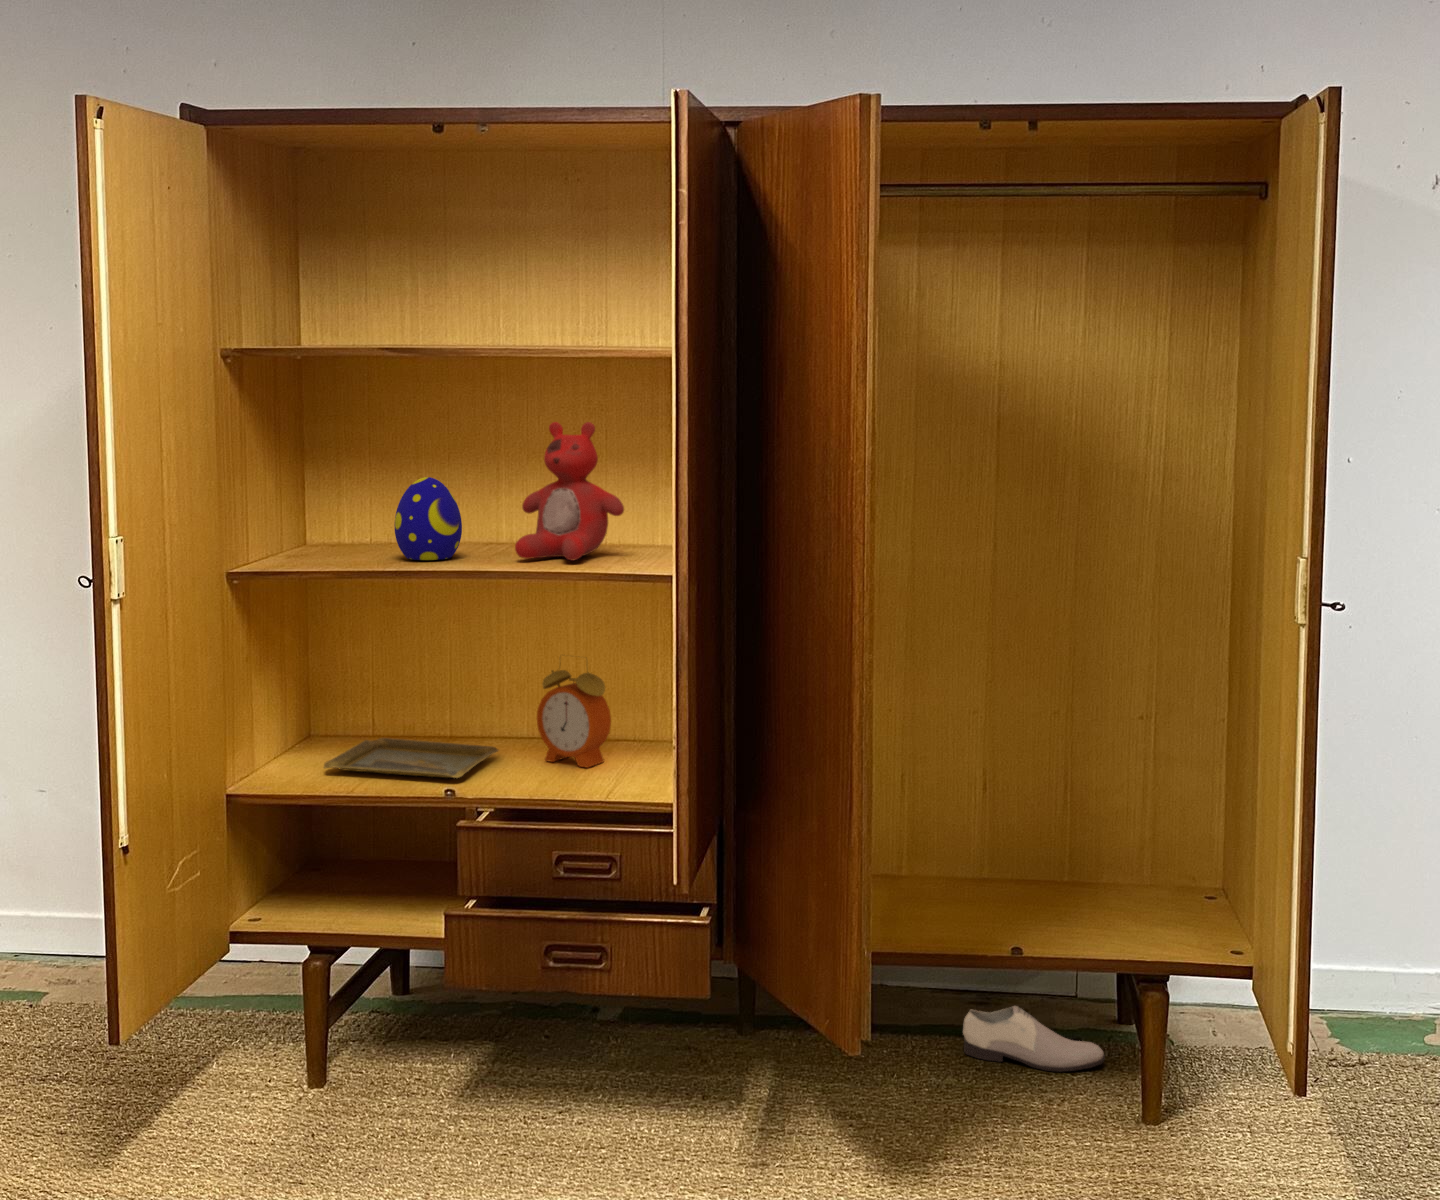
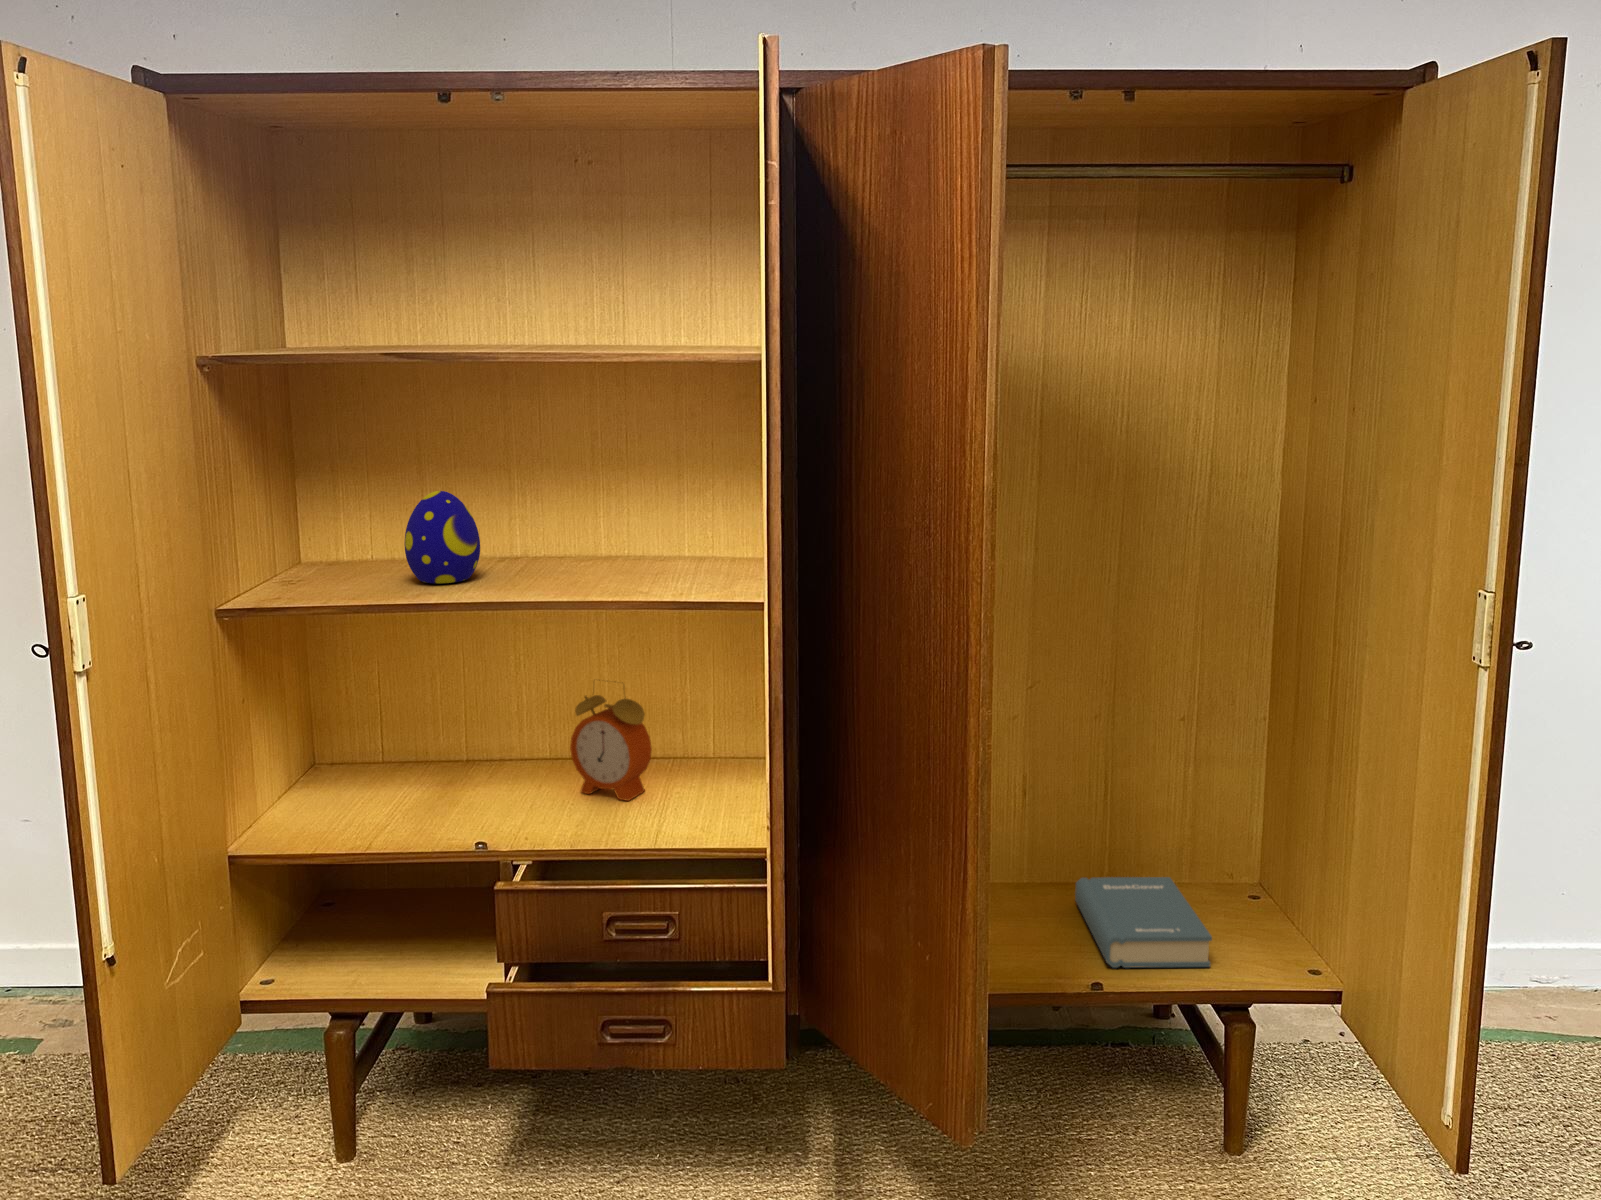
stuffed bear: present [515,422,624,560] -> none [541,426,659,581]
tray: present [324,738,498,778] -> none [337,770,530,823]
hardback book: none [1015,865,1134,943] -> present [1075,877,1212,968]
shoe: present [963,1006,1105,1072] -> none [1021,1015,1165,1083]

